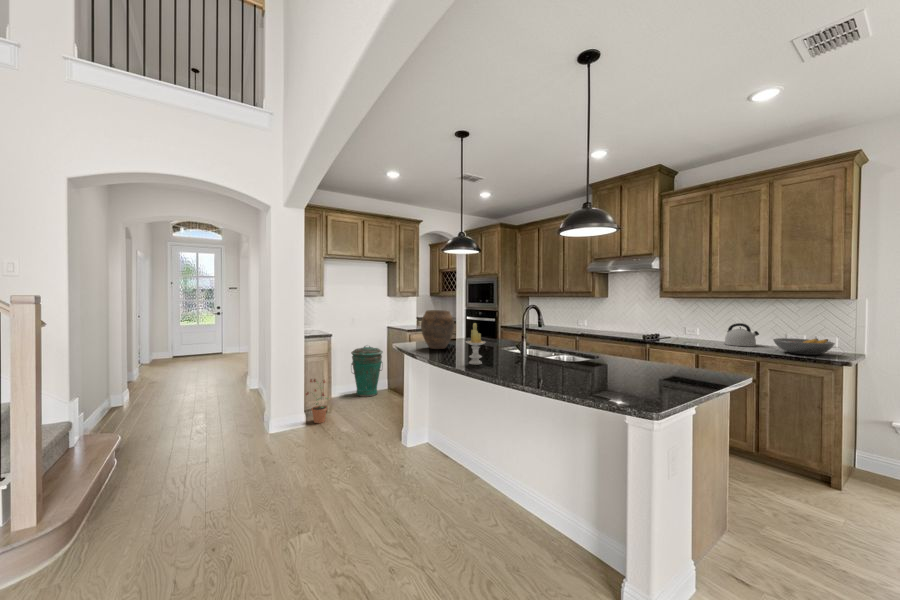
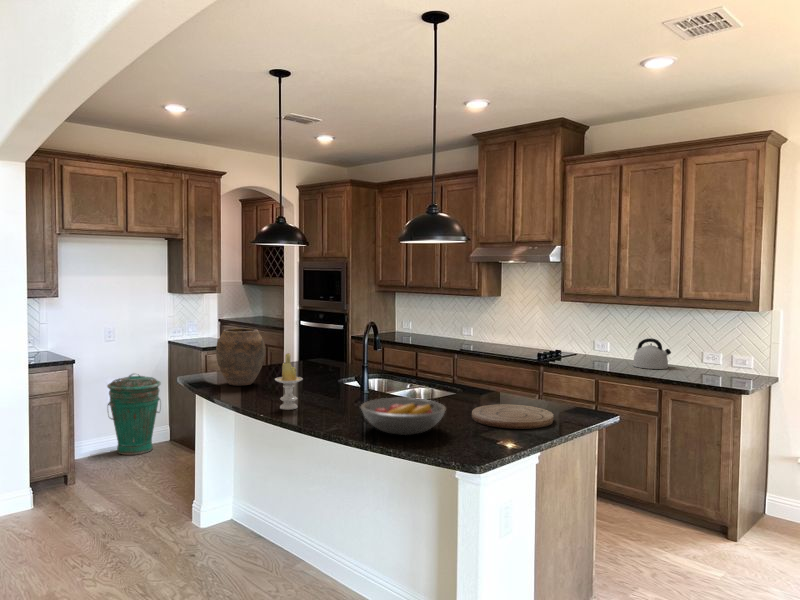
fruit bowl: present [773,338,835,355] -> present [361,398,446,435]
cutting board: none [624,365,699,384] -> present [472,404,553,429]
potted plant: present [306,379,328,423] -> none [31,431,73,501]

